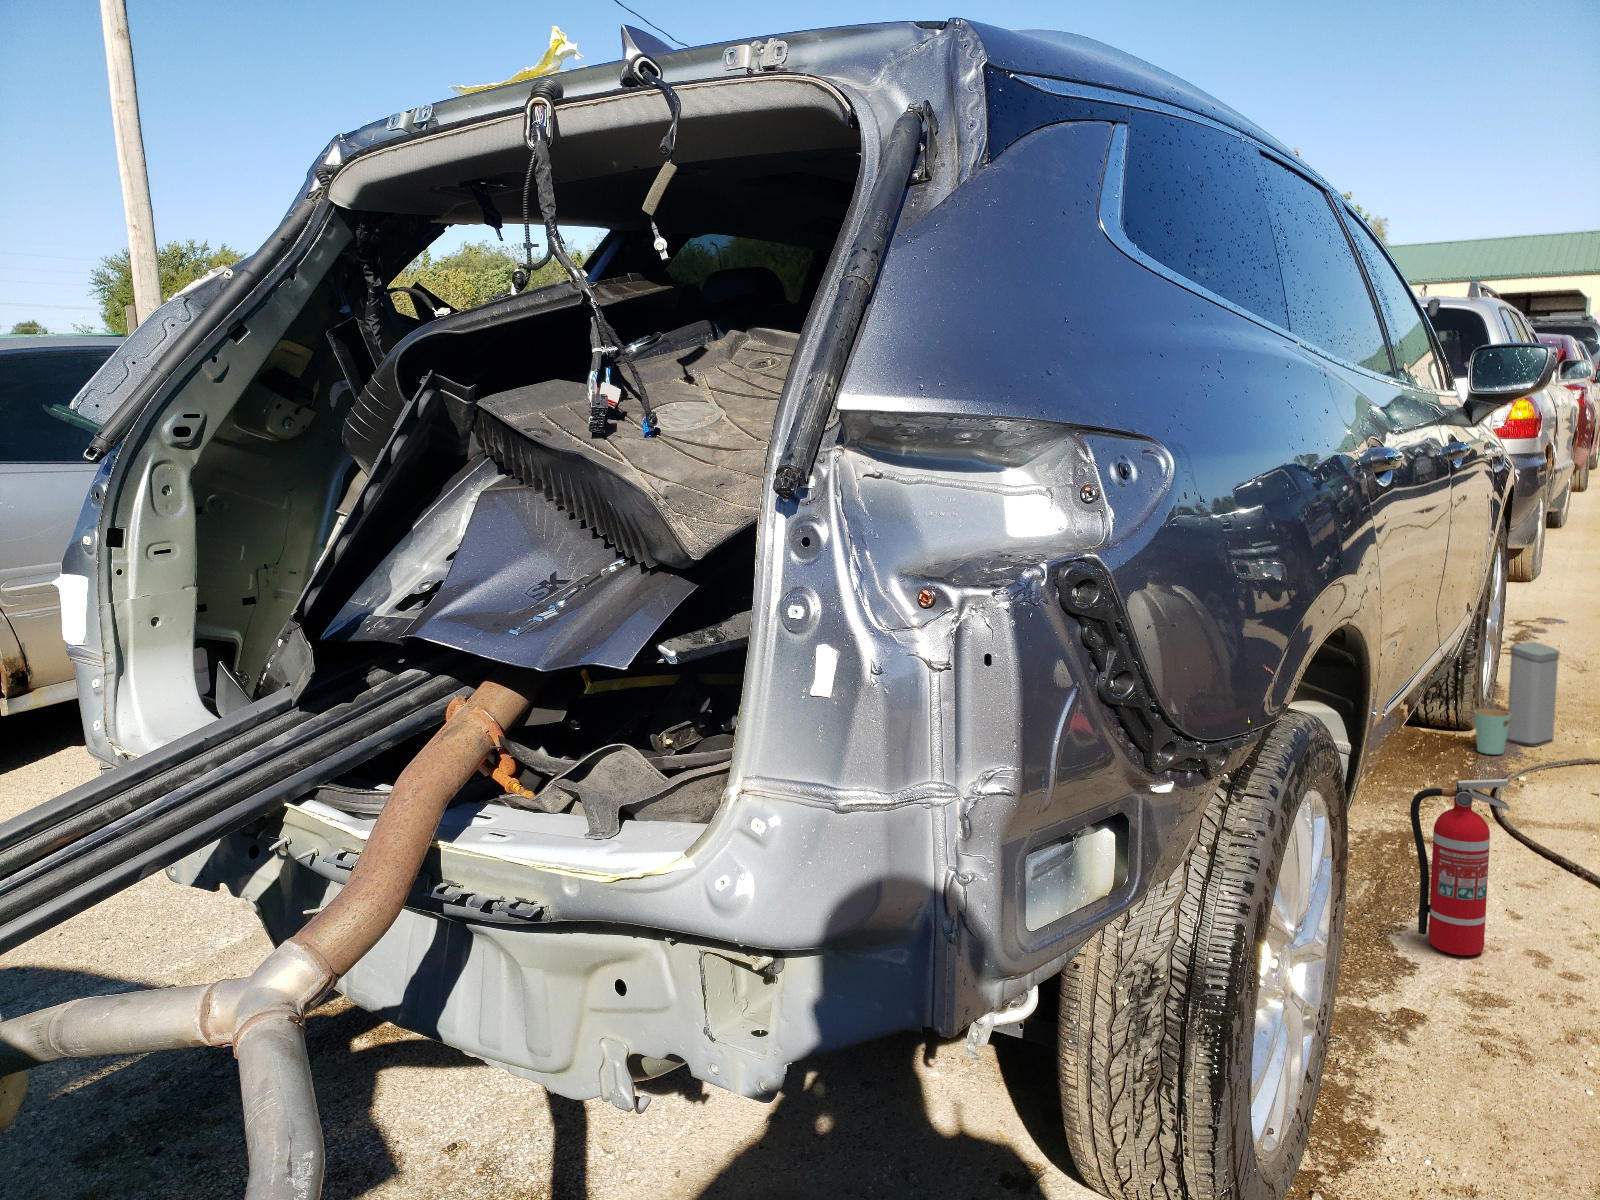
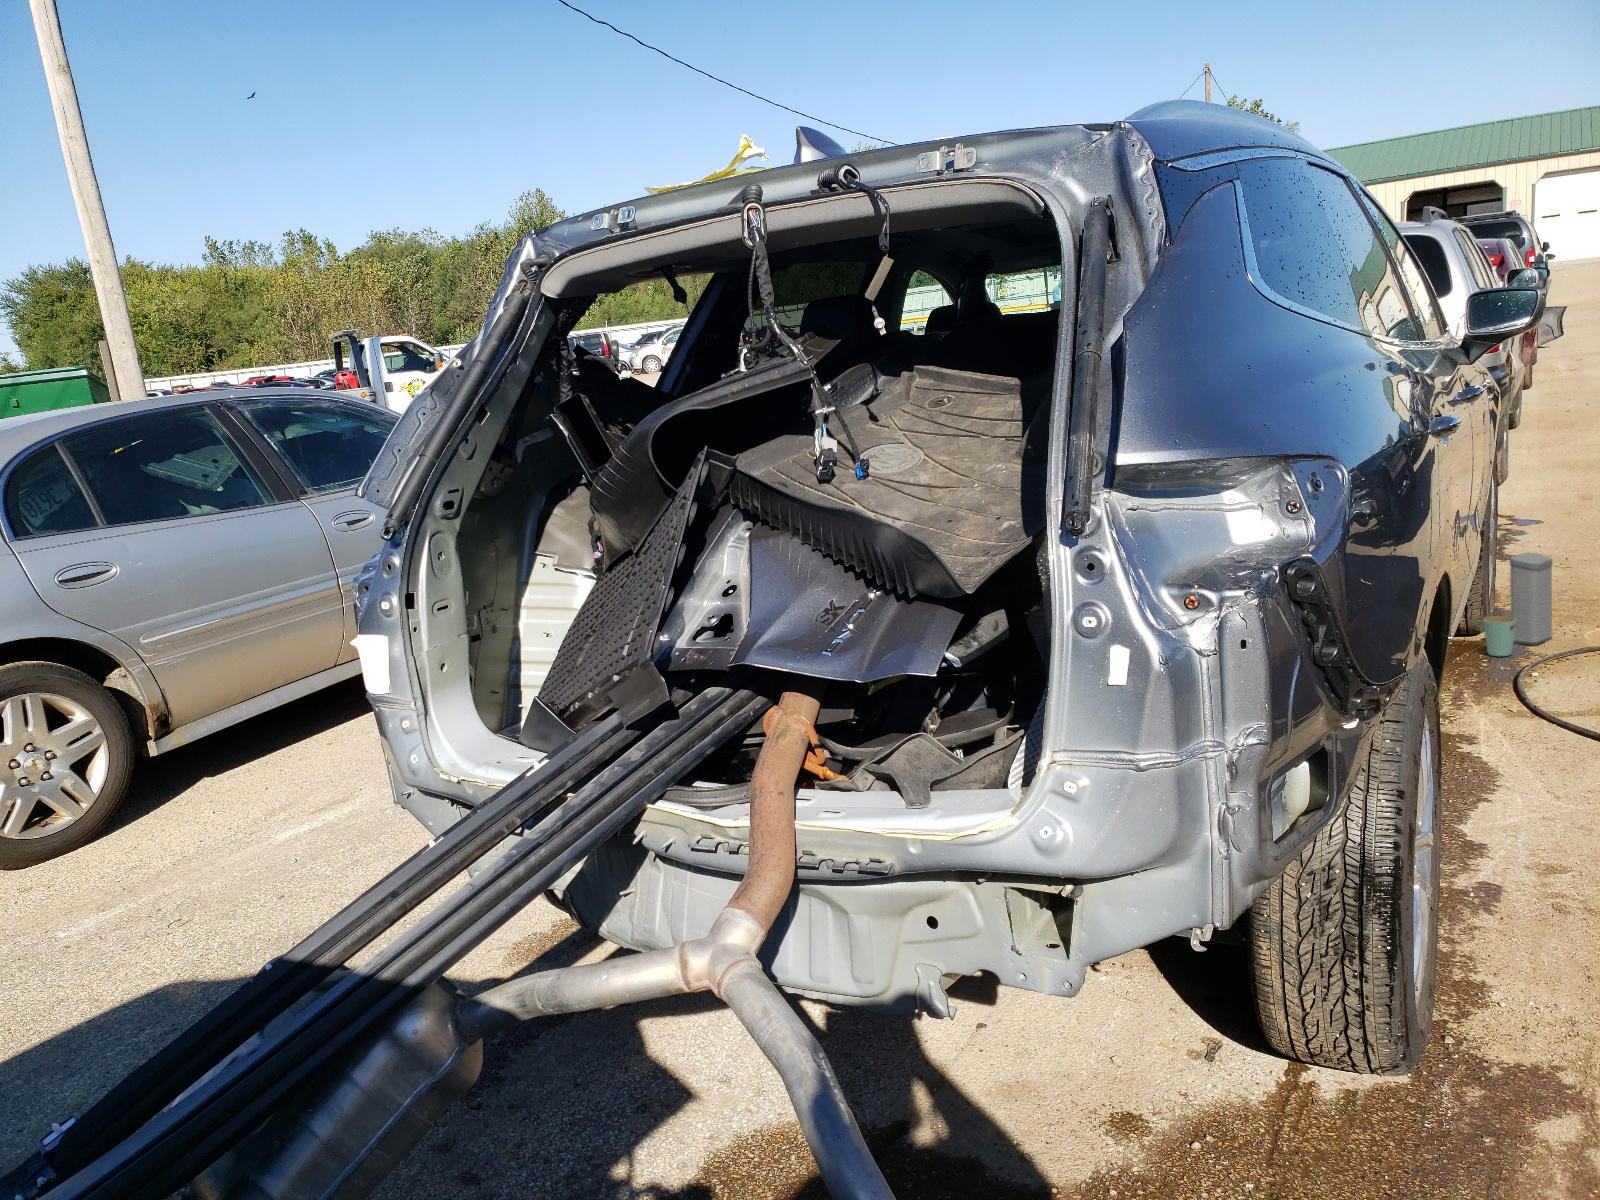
fire extinguisher: present [1410,779,1510,955] -> none [1465,681,1552,834]

